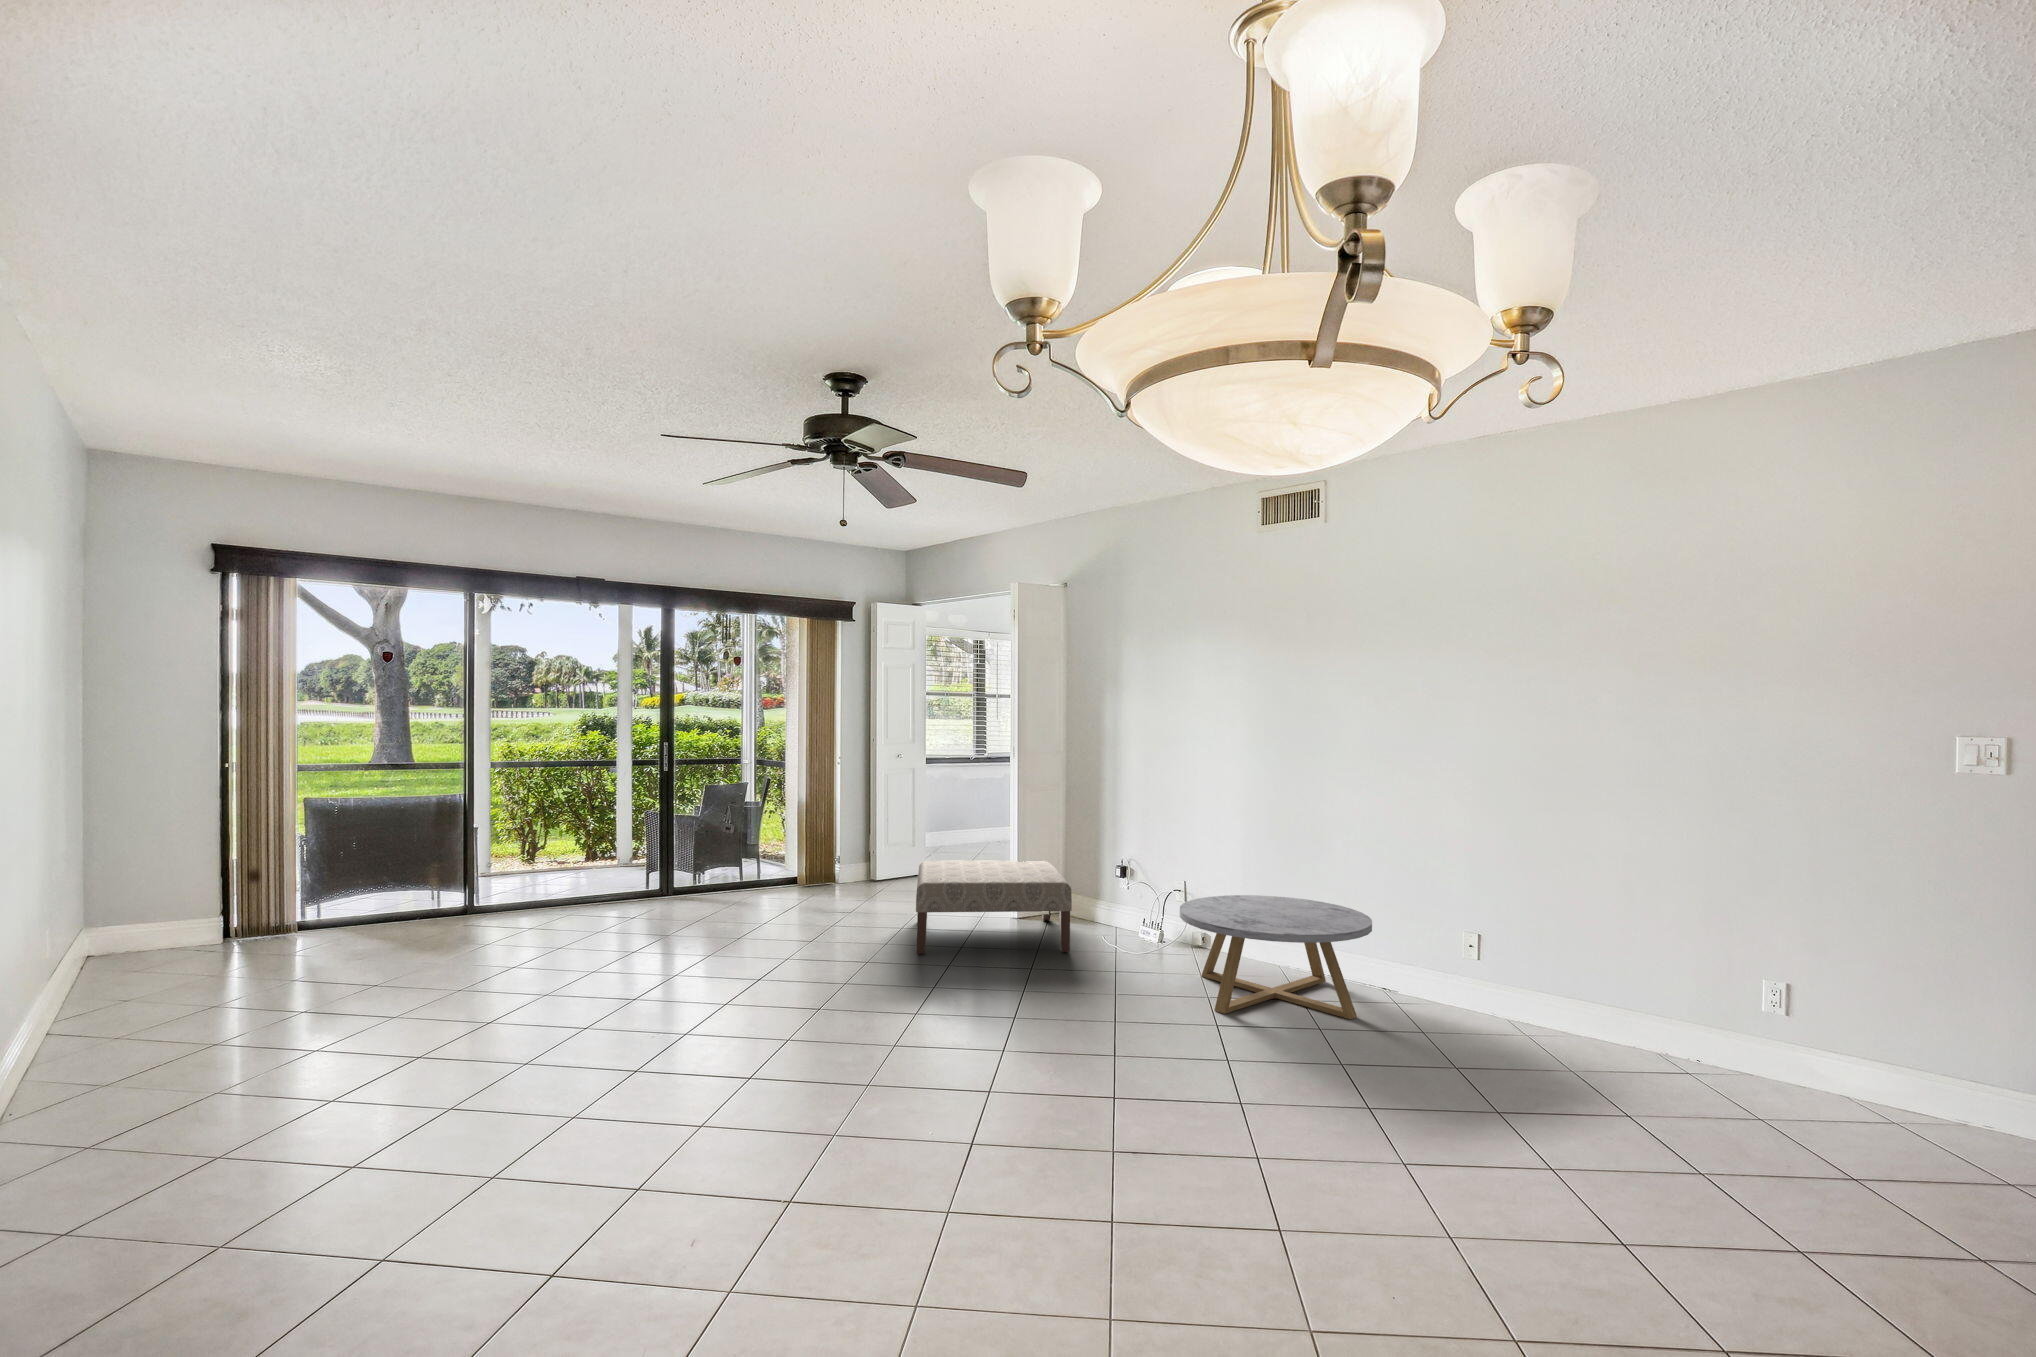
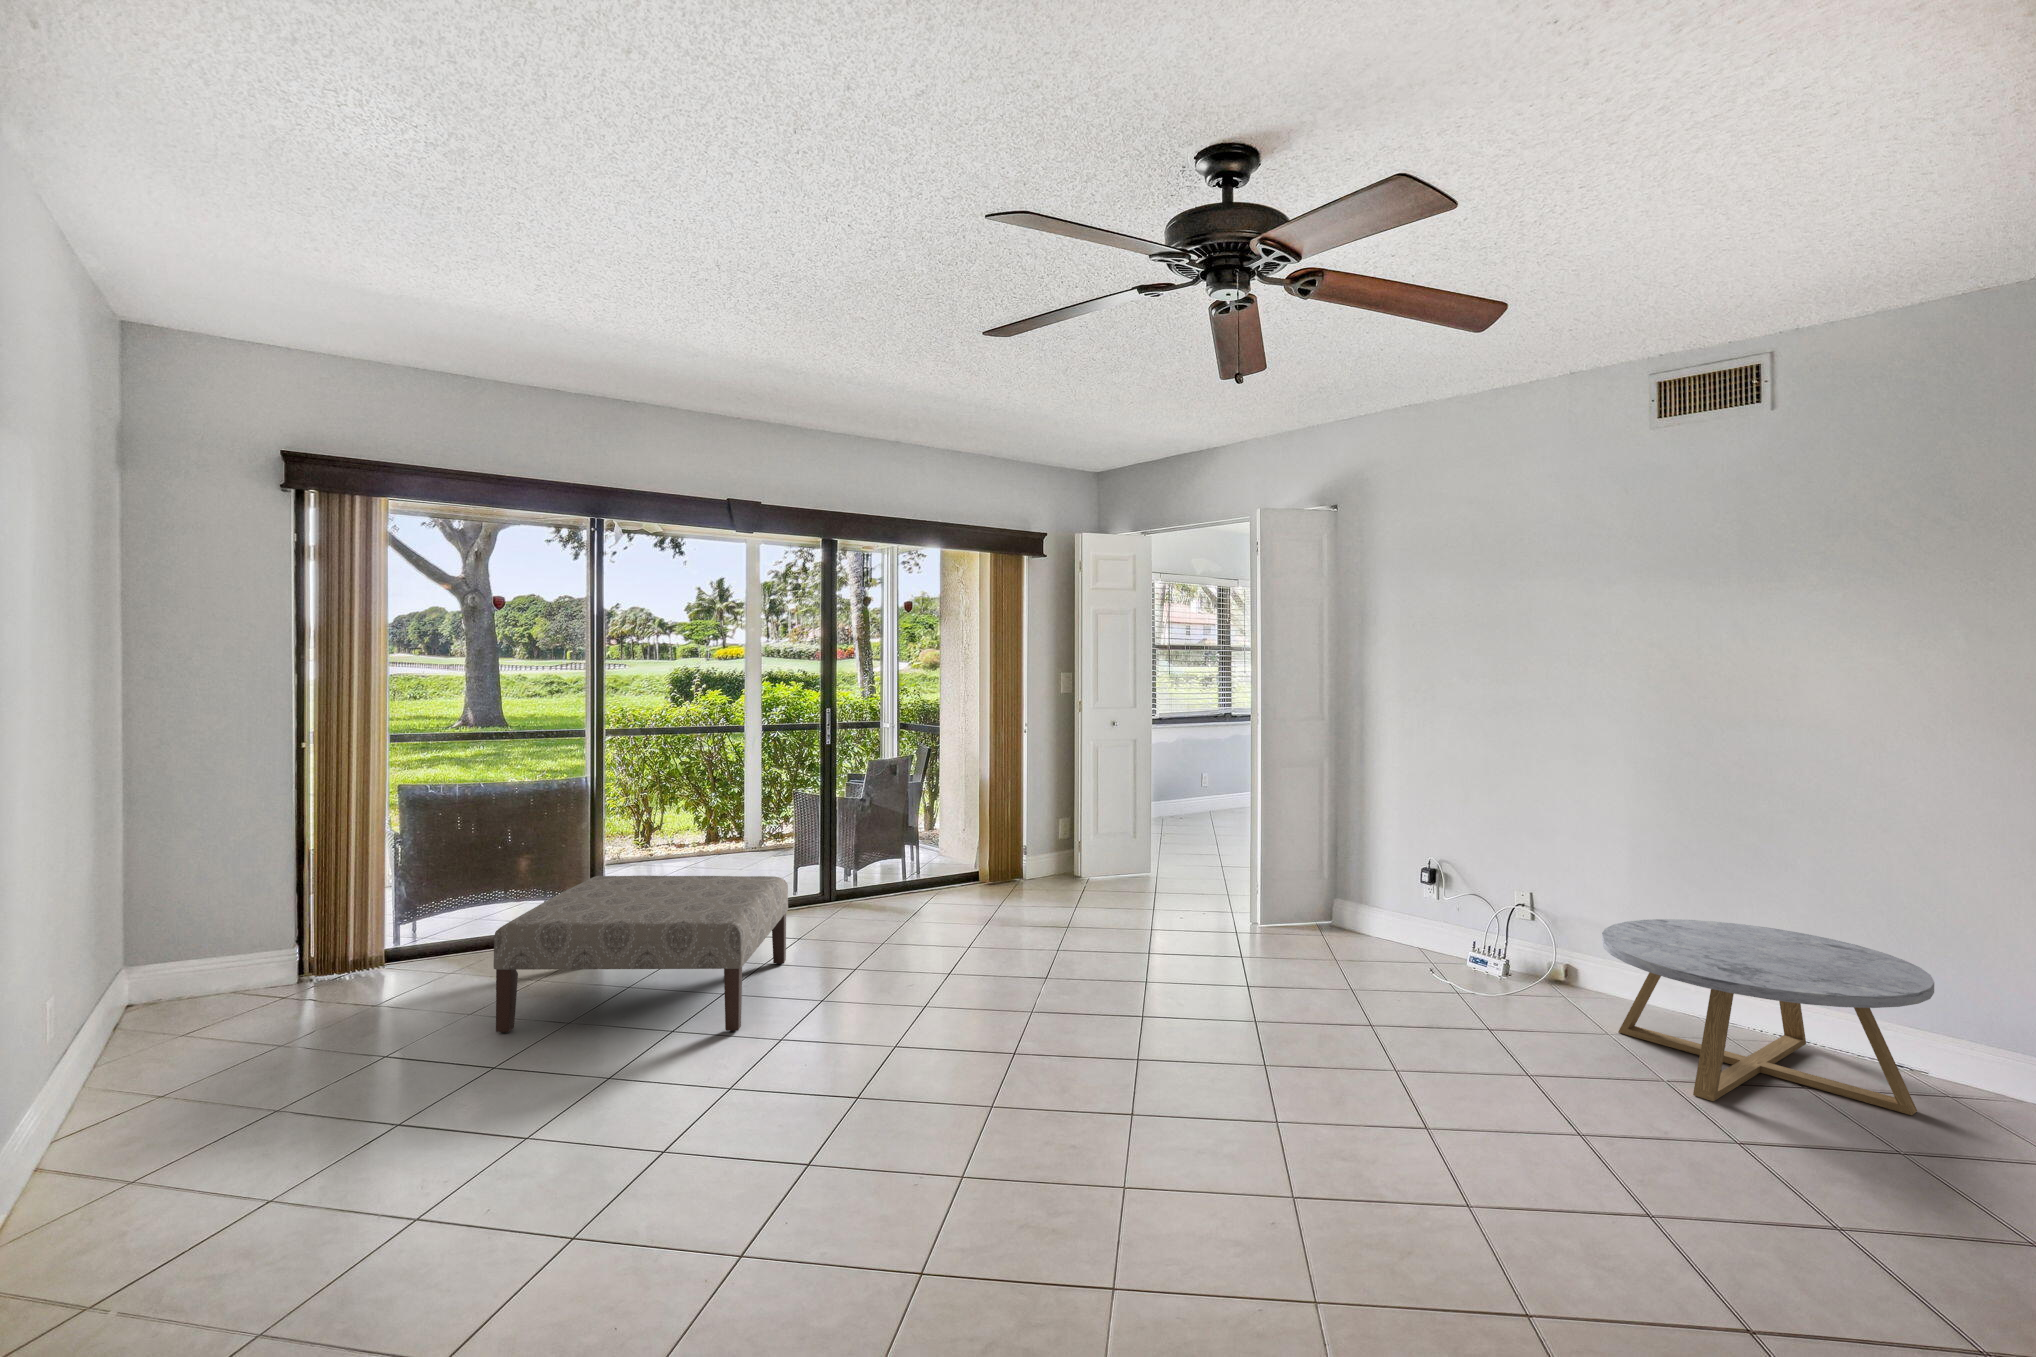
ottoman: present [916,860,1072,954] -> present [494,876,788,1033]

